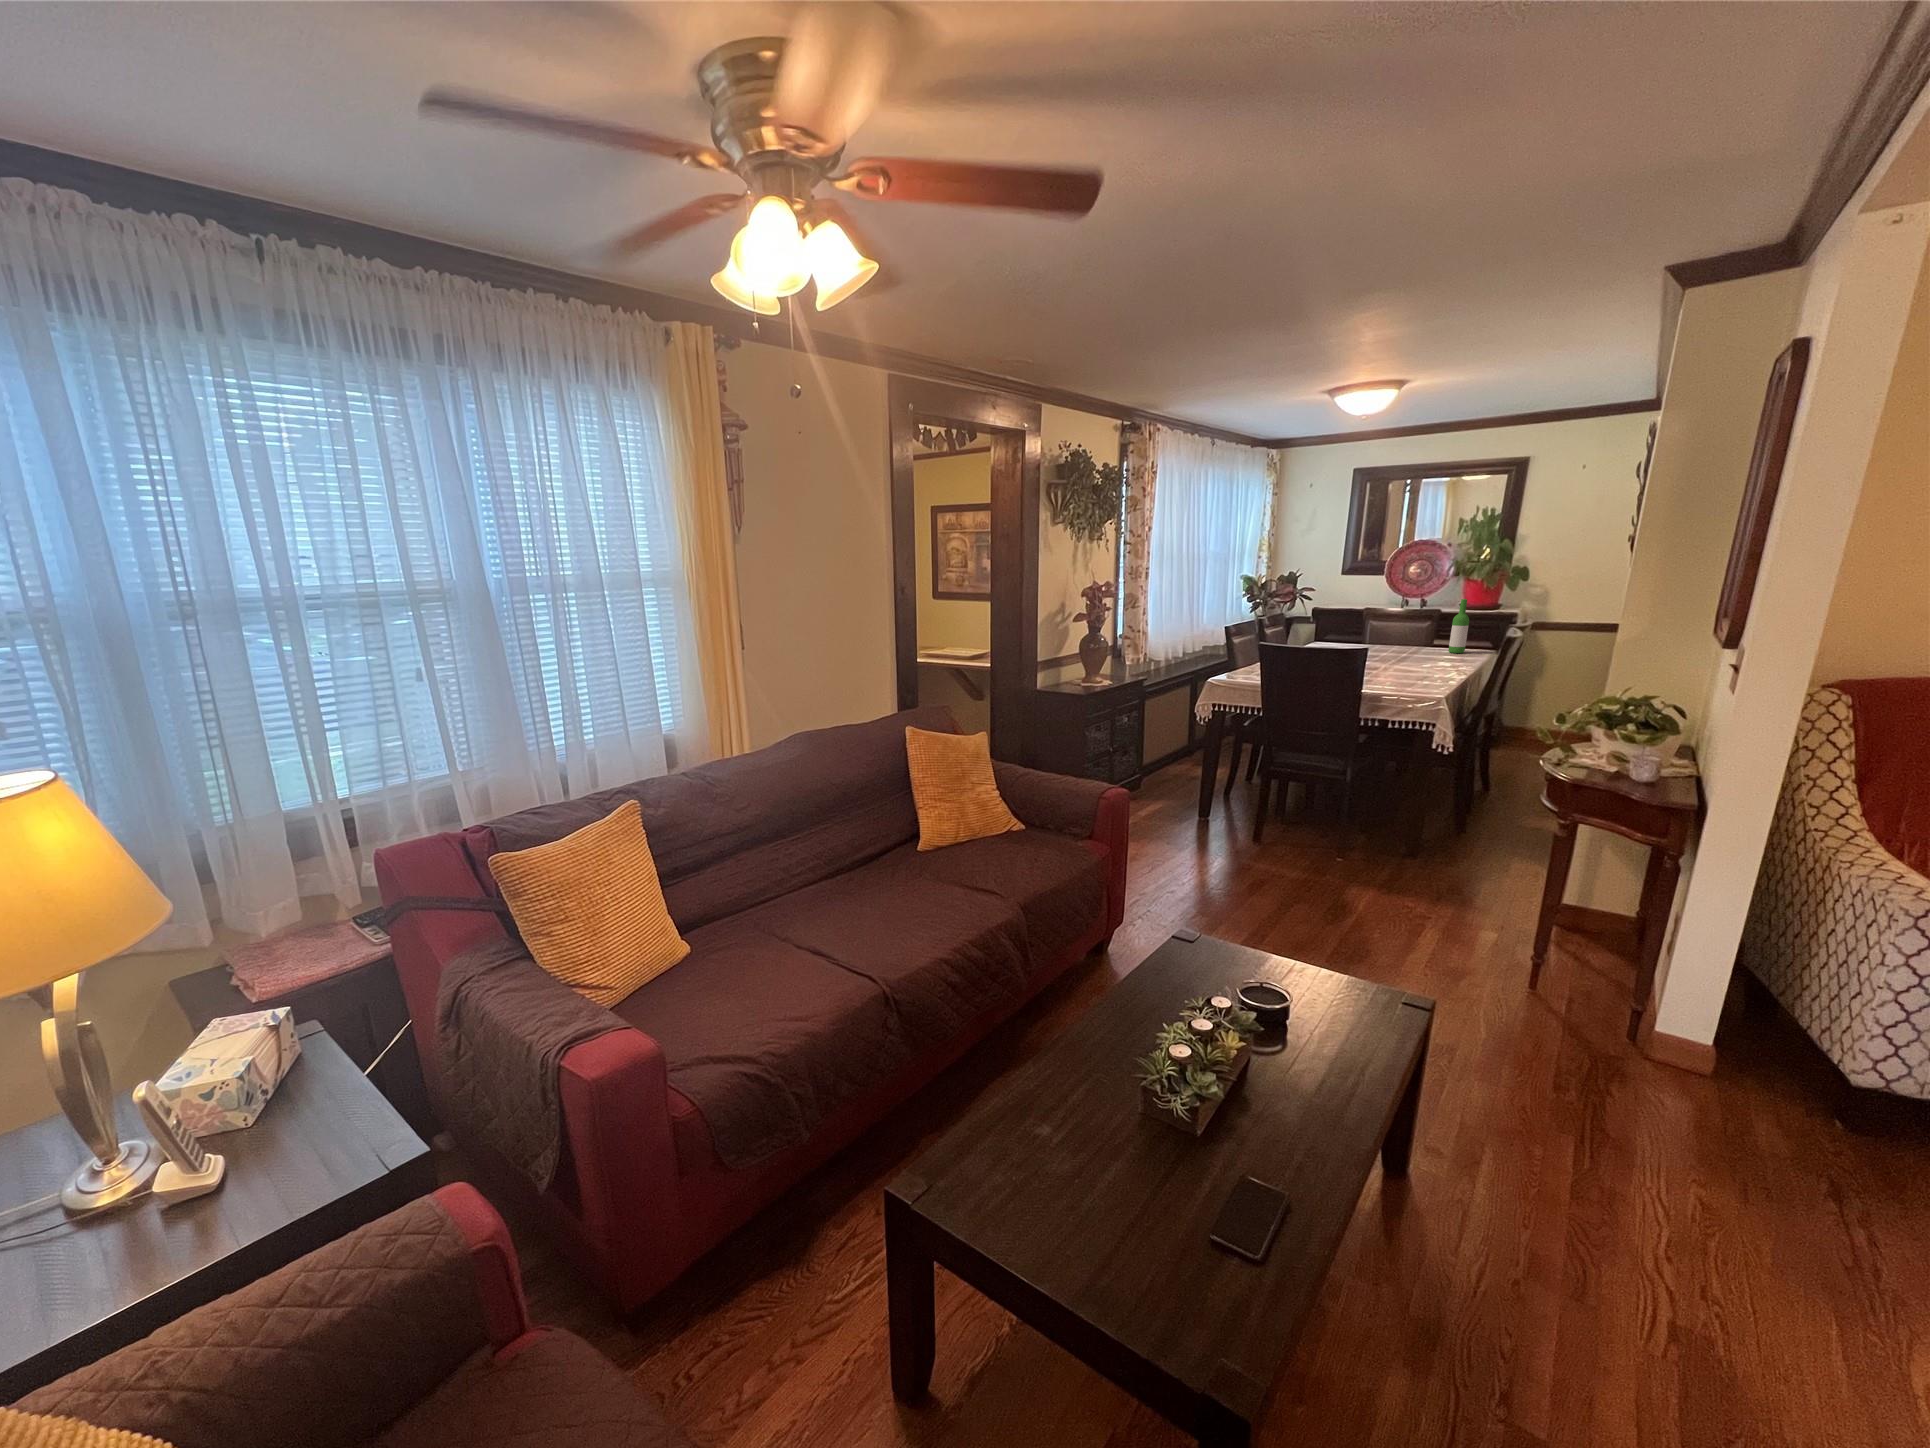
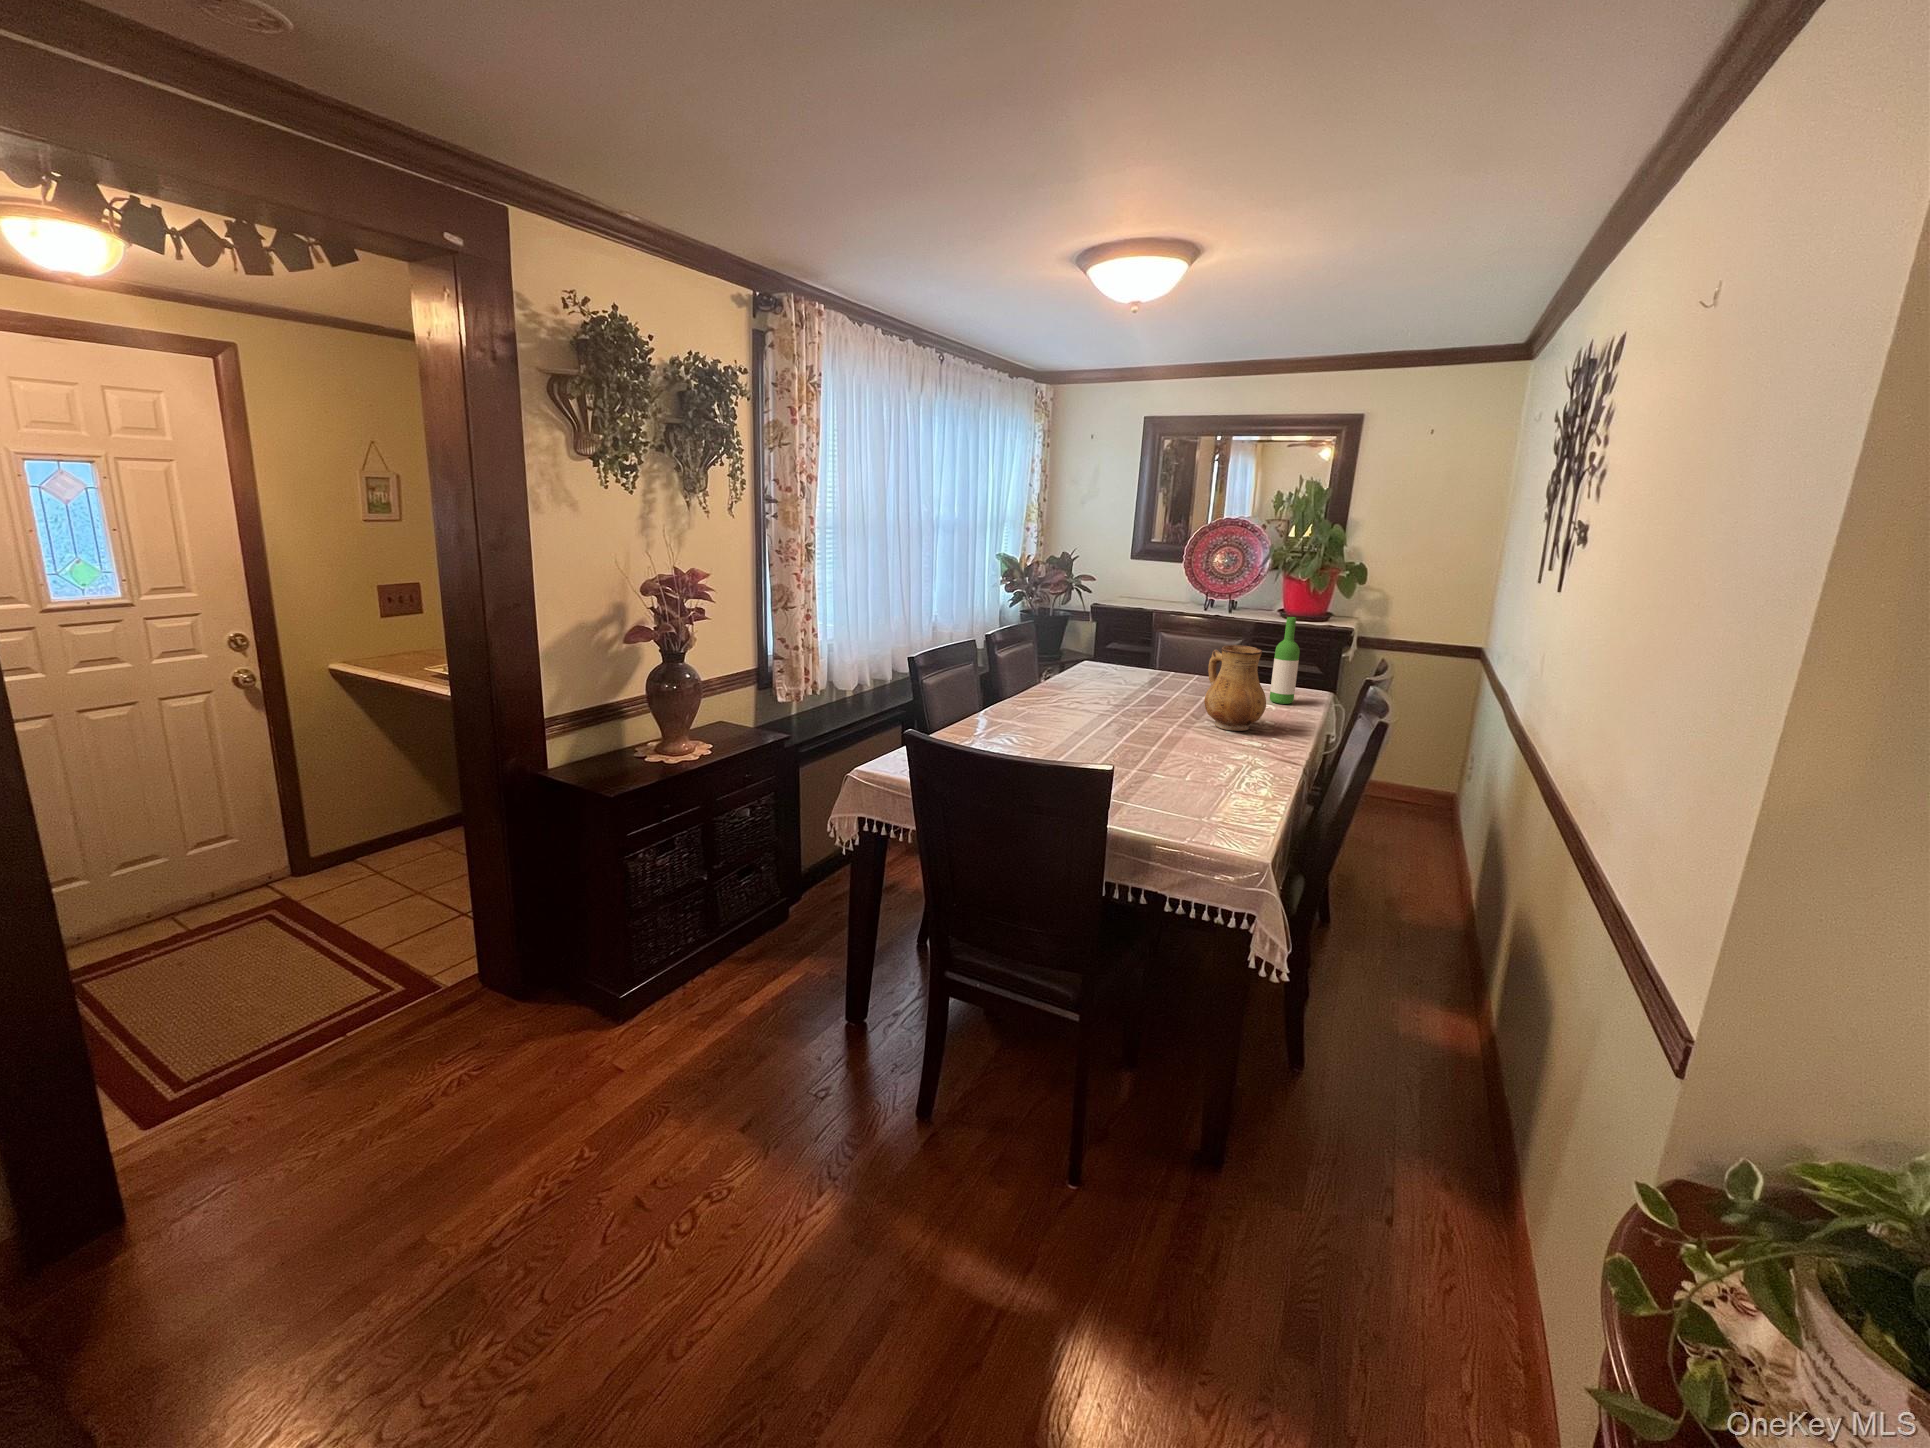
ceramic pitcher: none [1406,614,1445,663] -> present [1204,645,1266,731]

